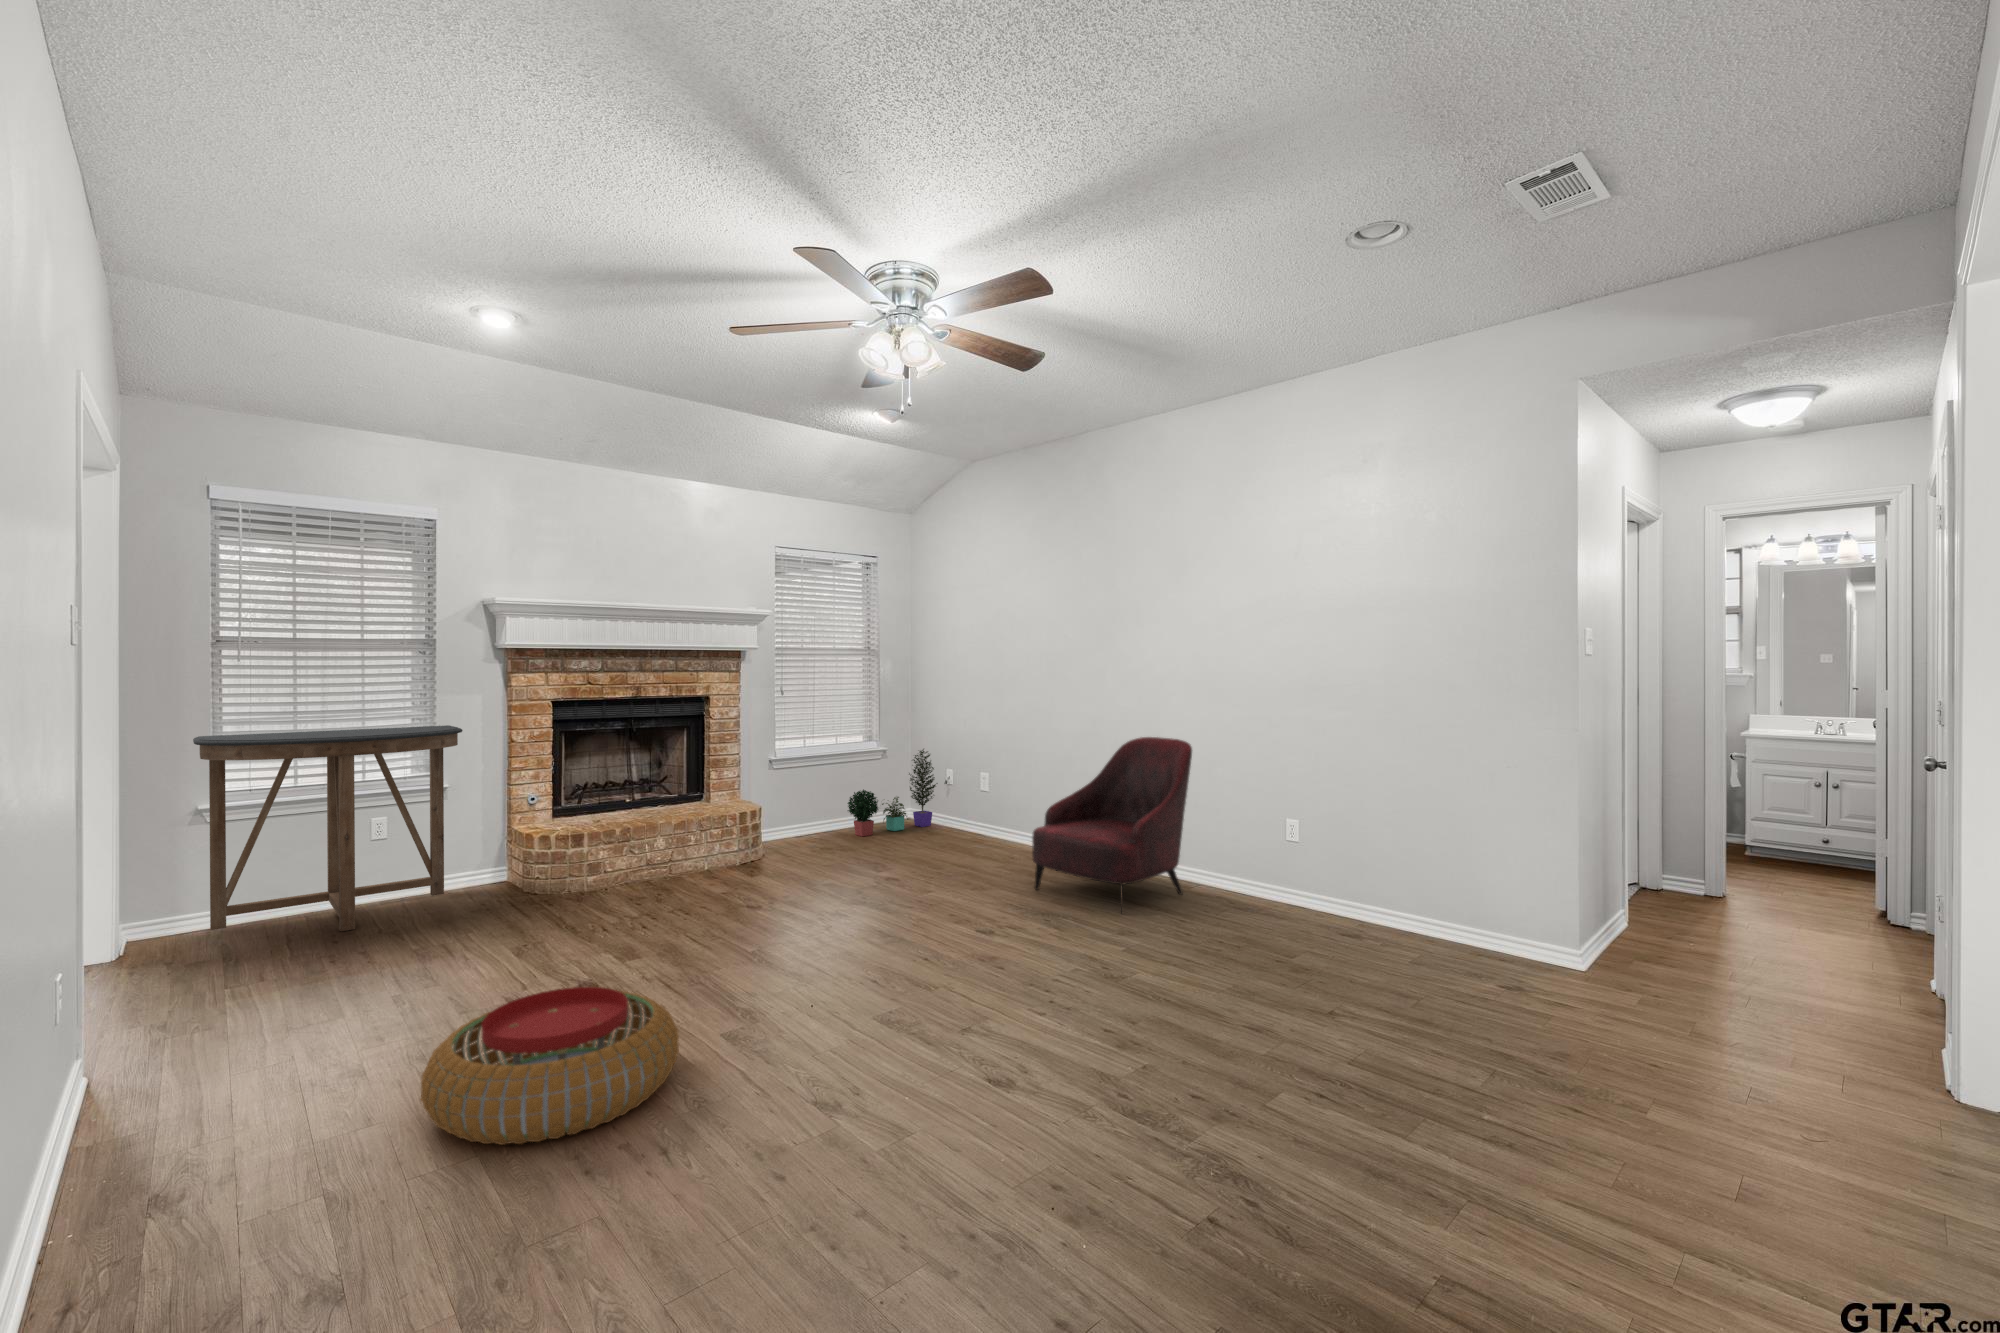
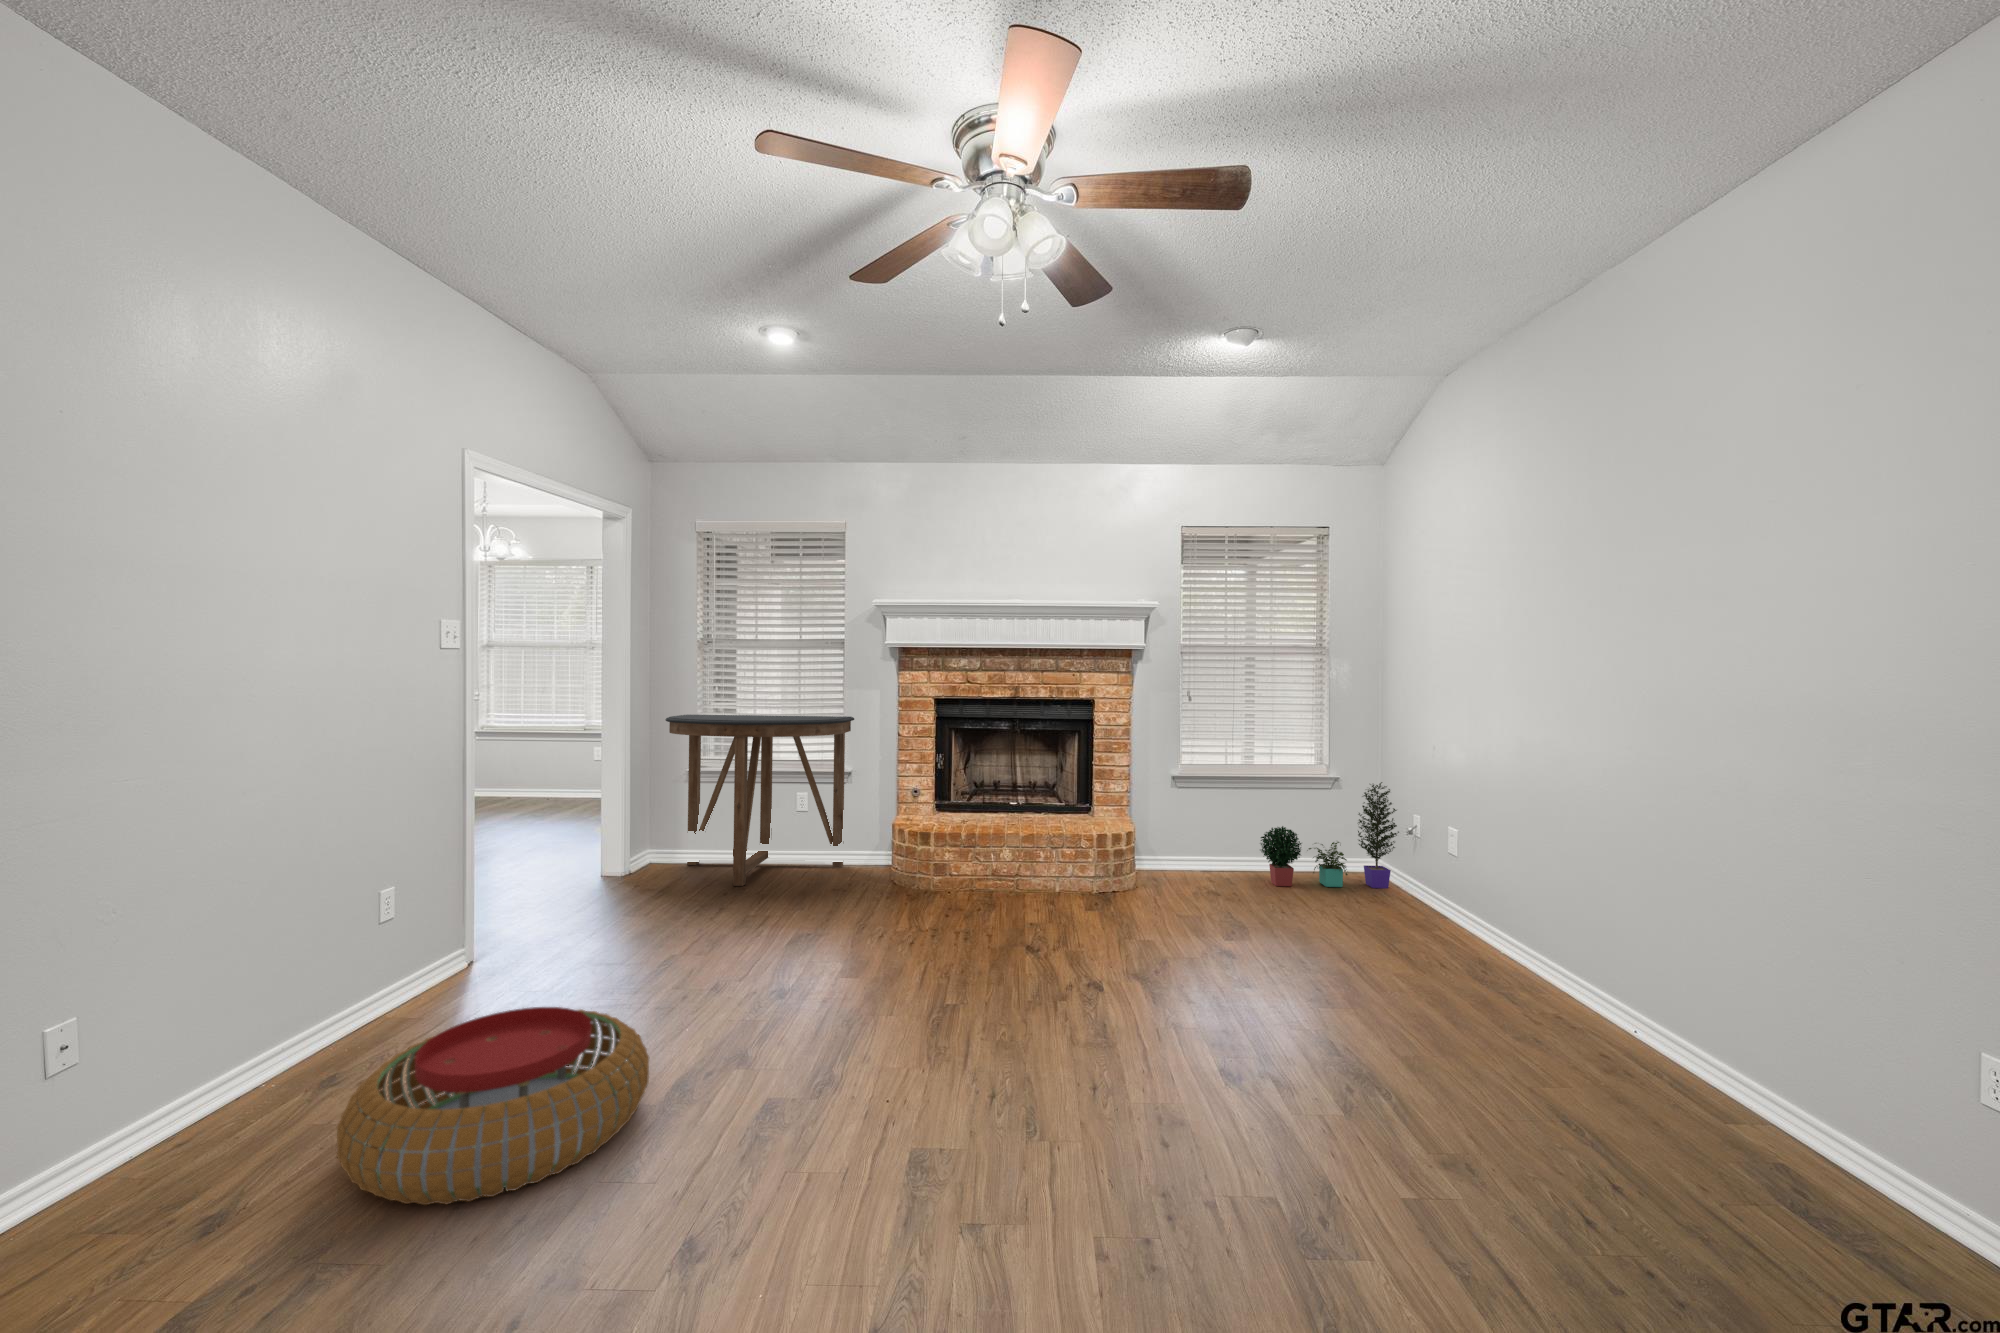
armchair: present [1032,737,1192,913] -> none [1416,804,1802,1158]

